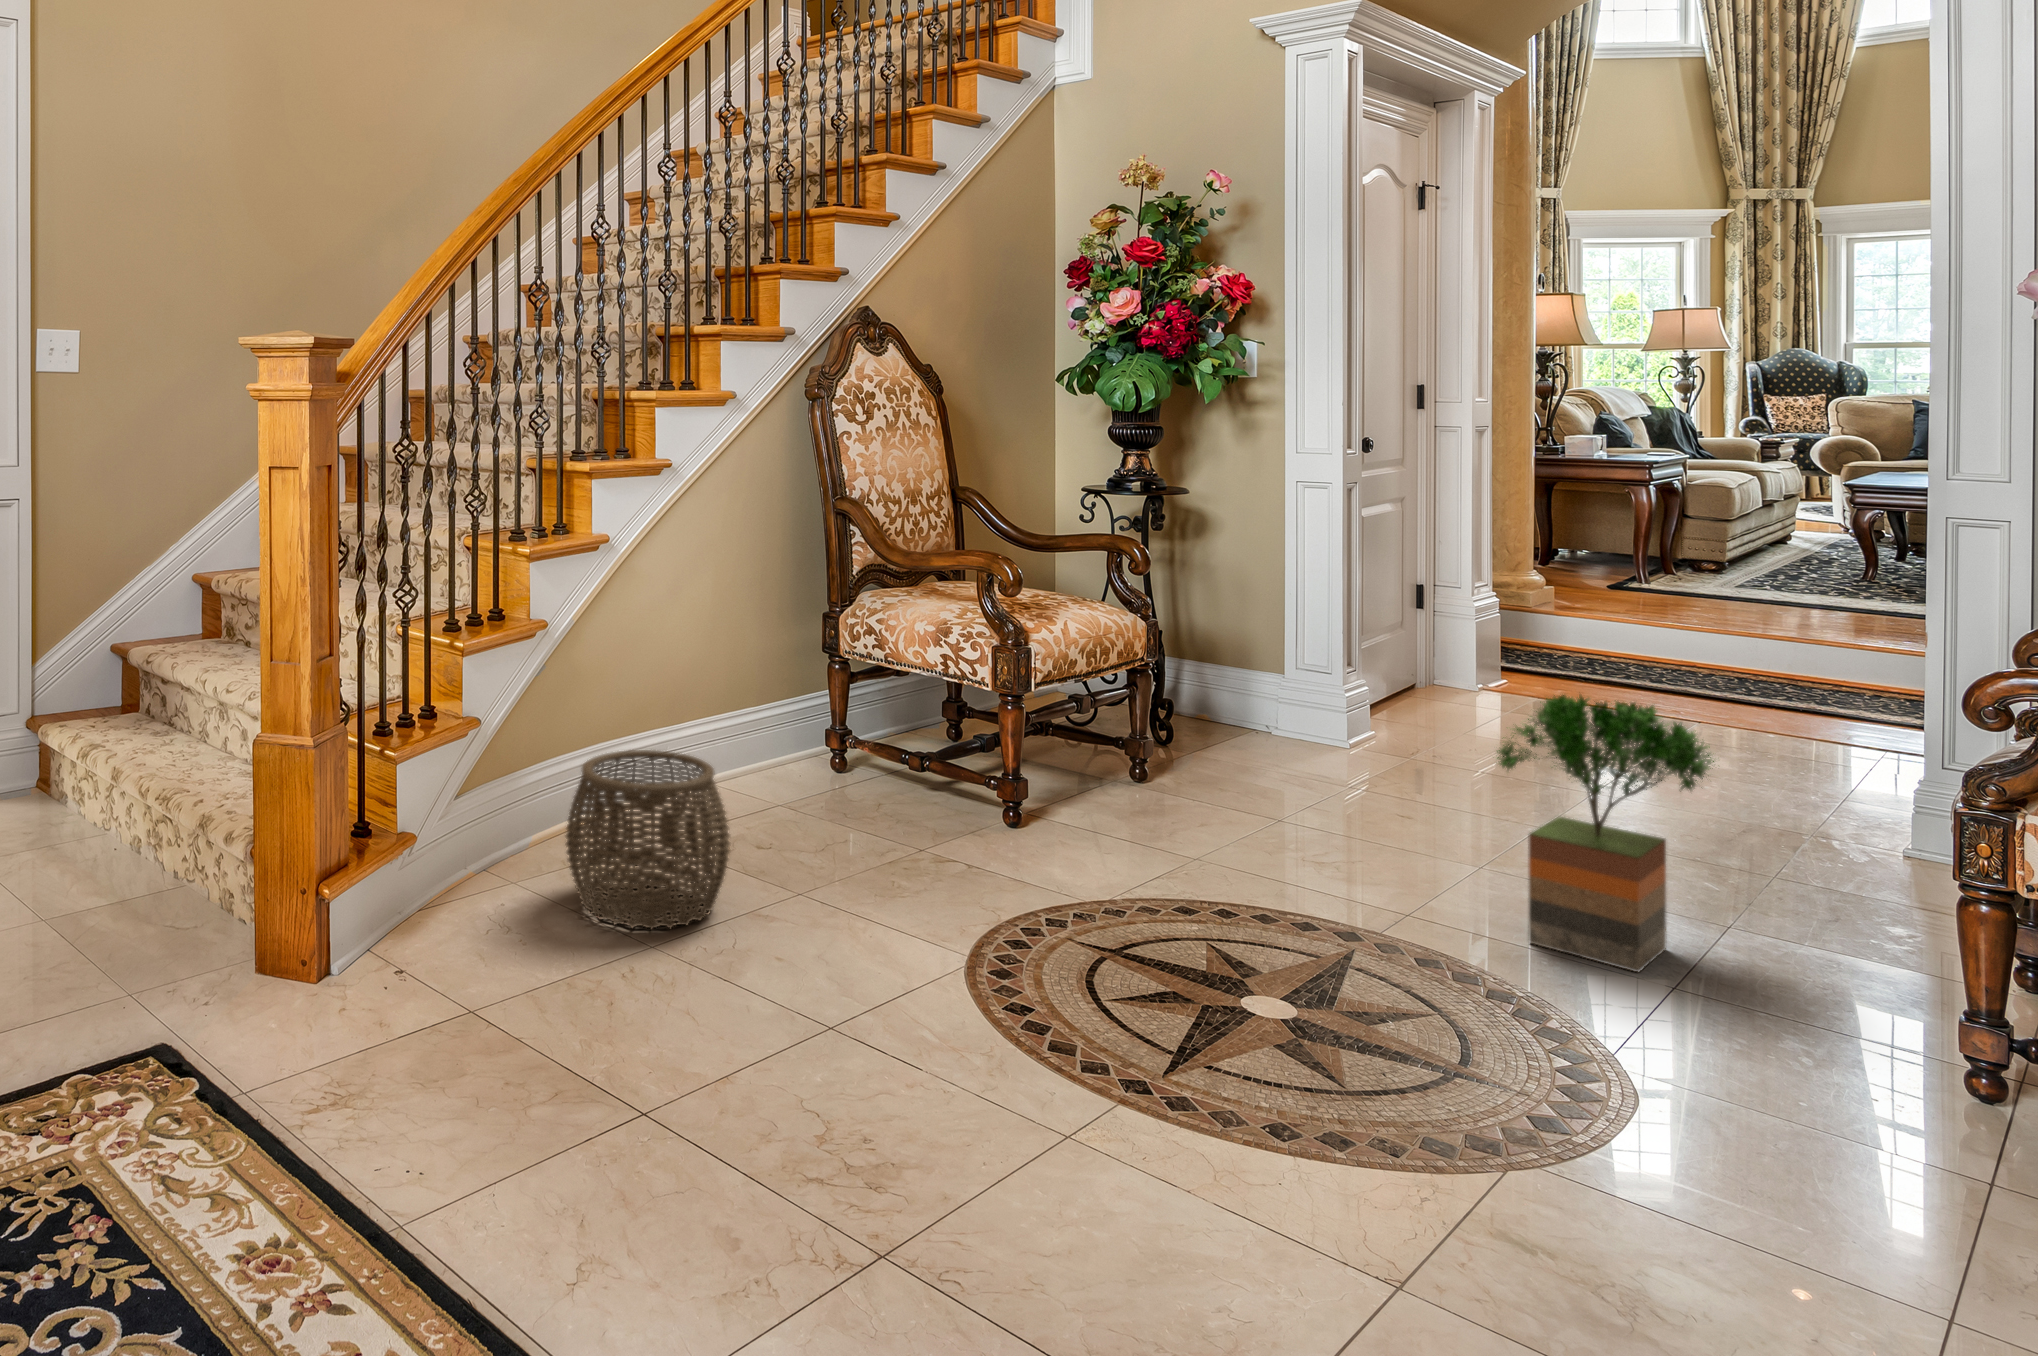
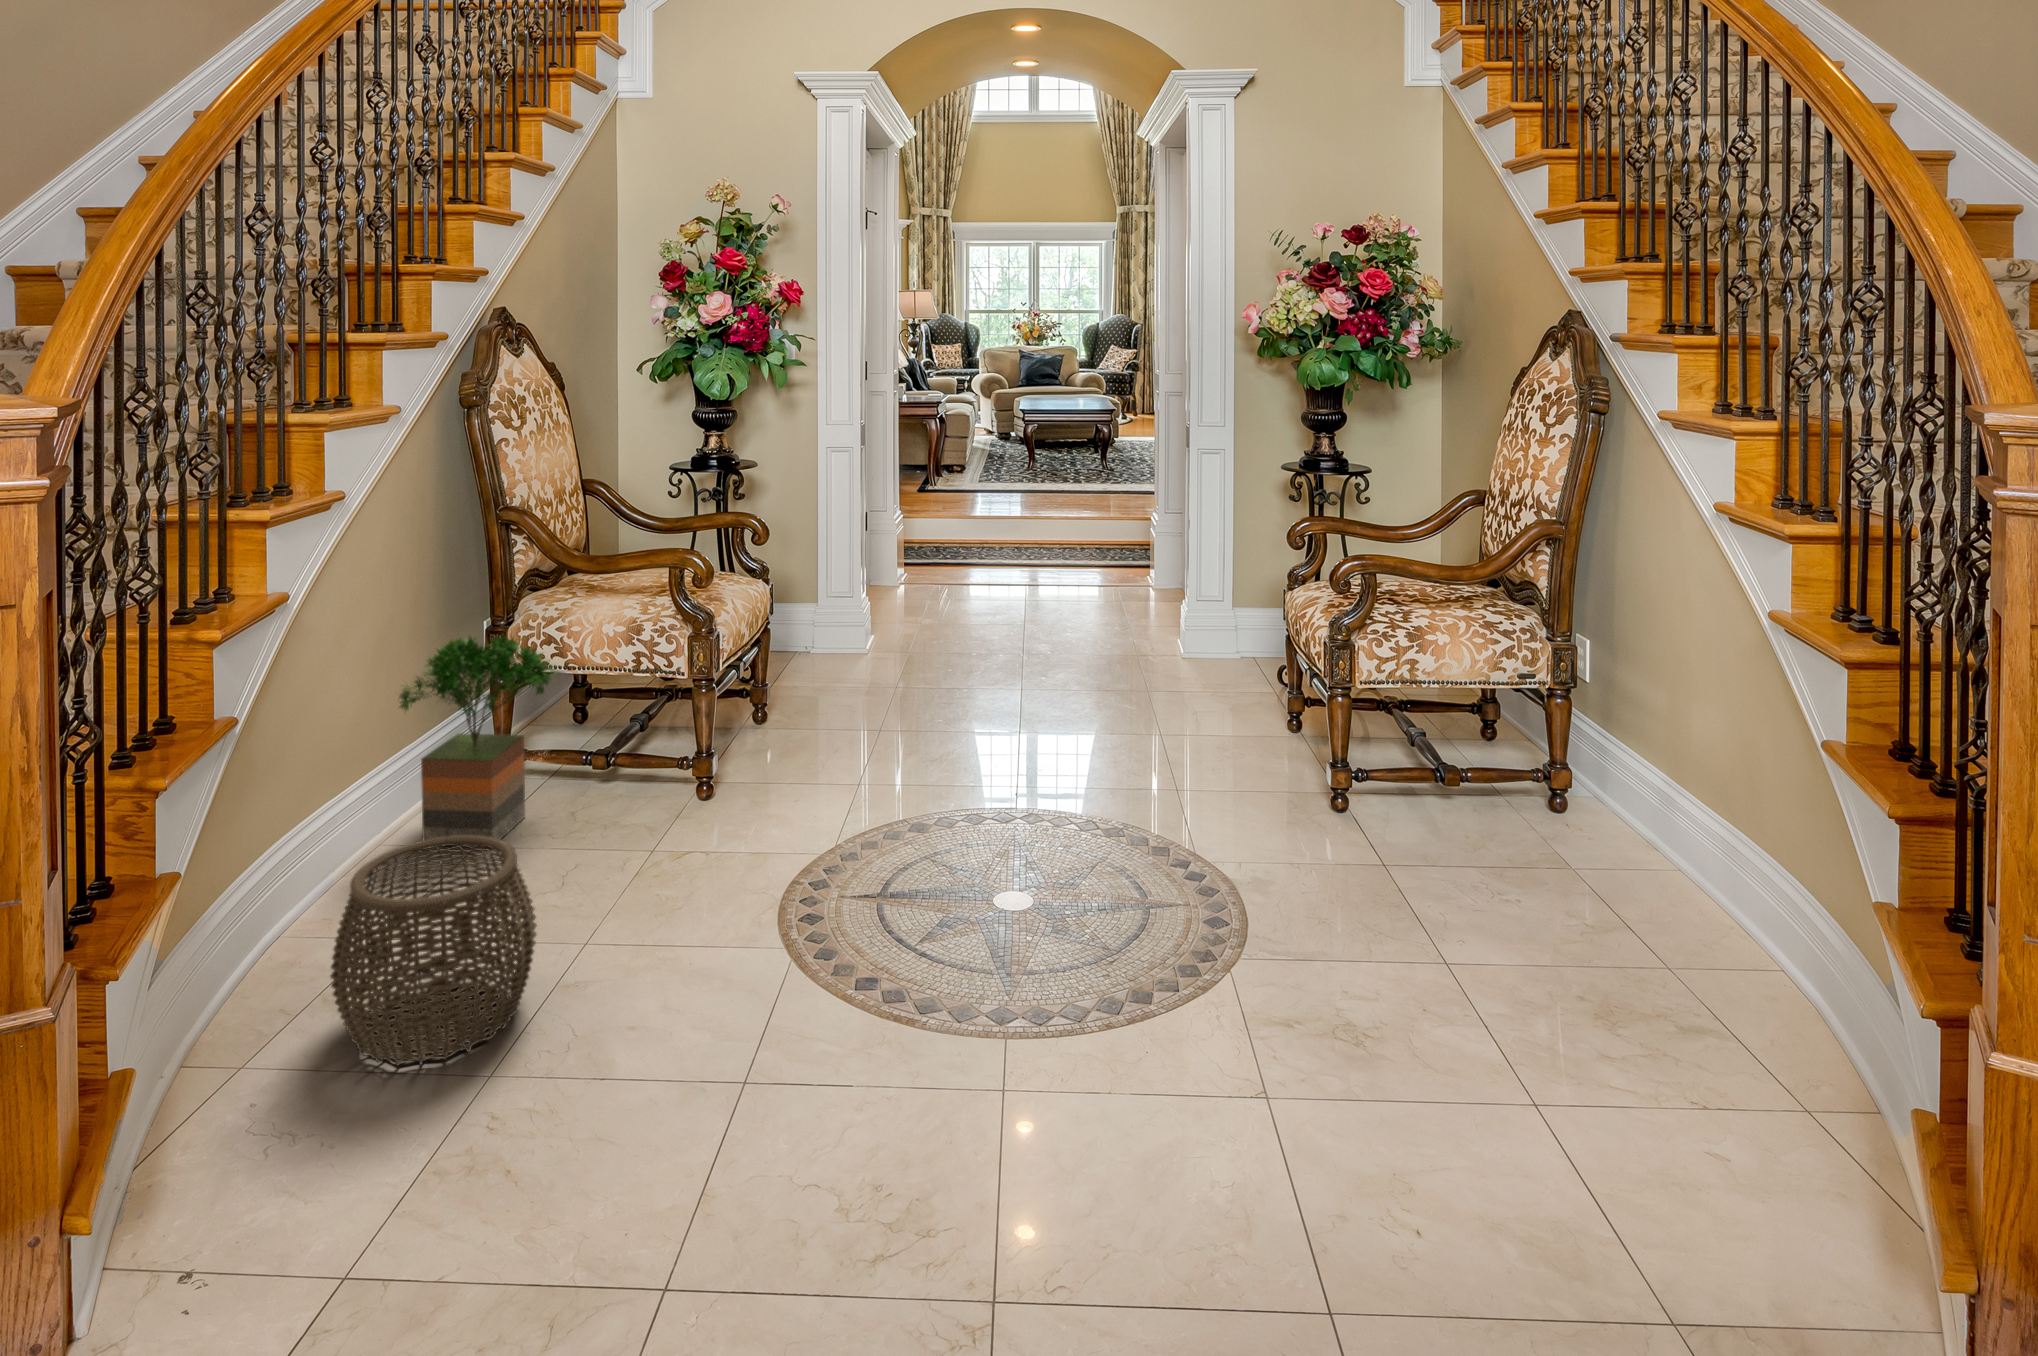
potted tree: present [1497,695,1714,972] -> present [399,636,556,847]

